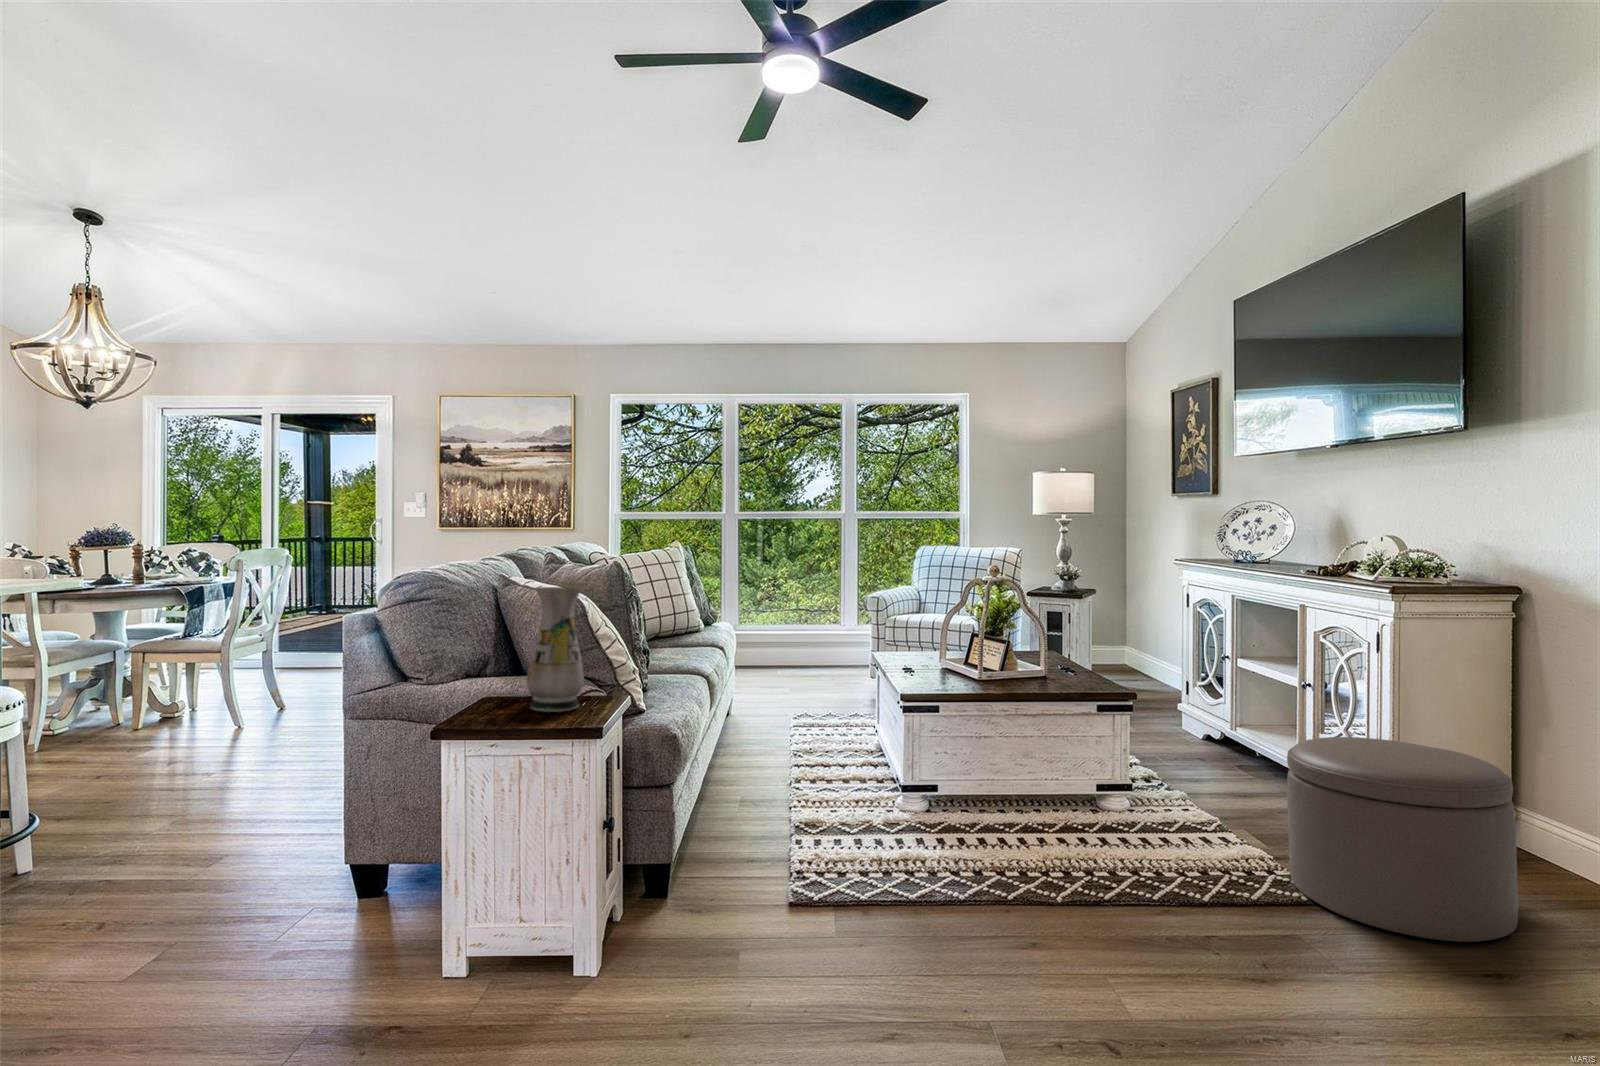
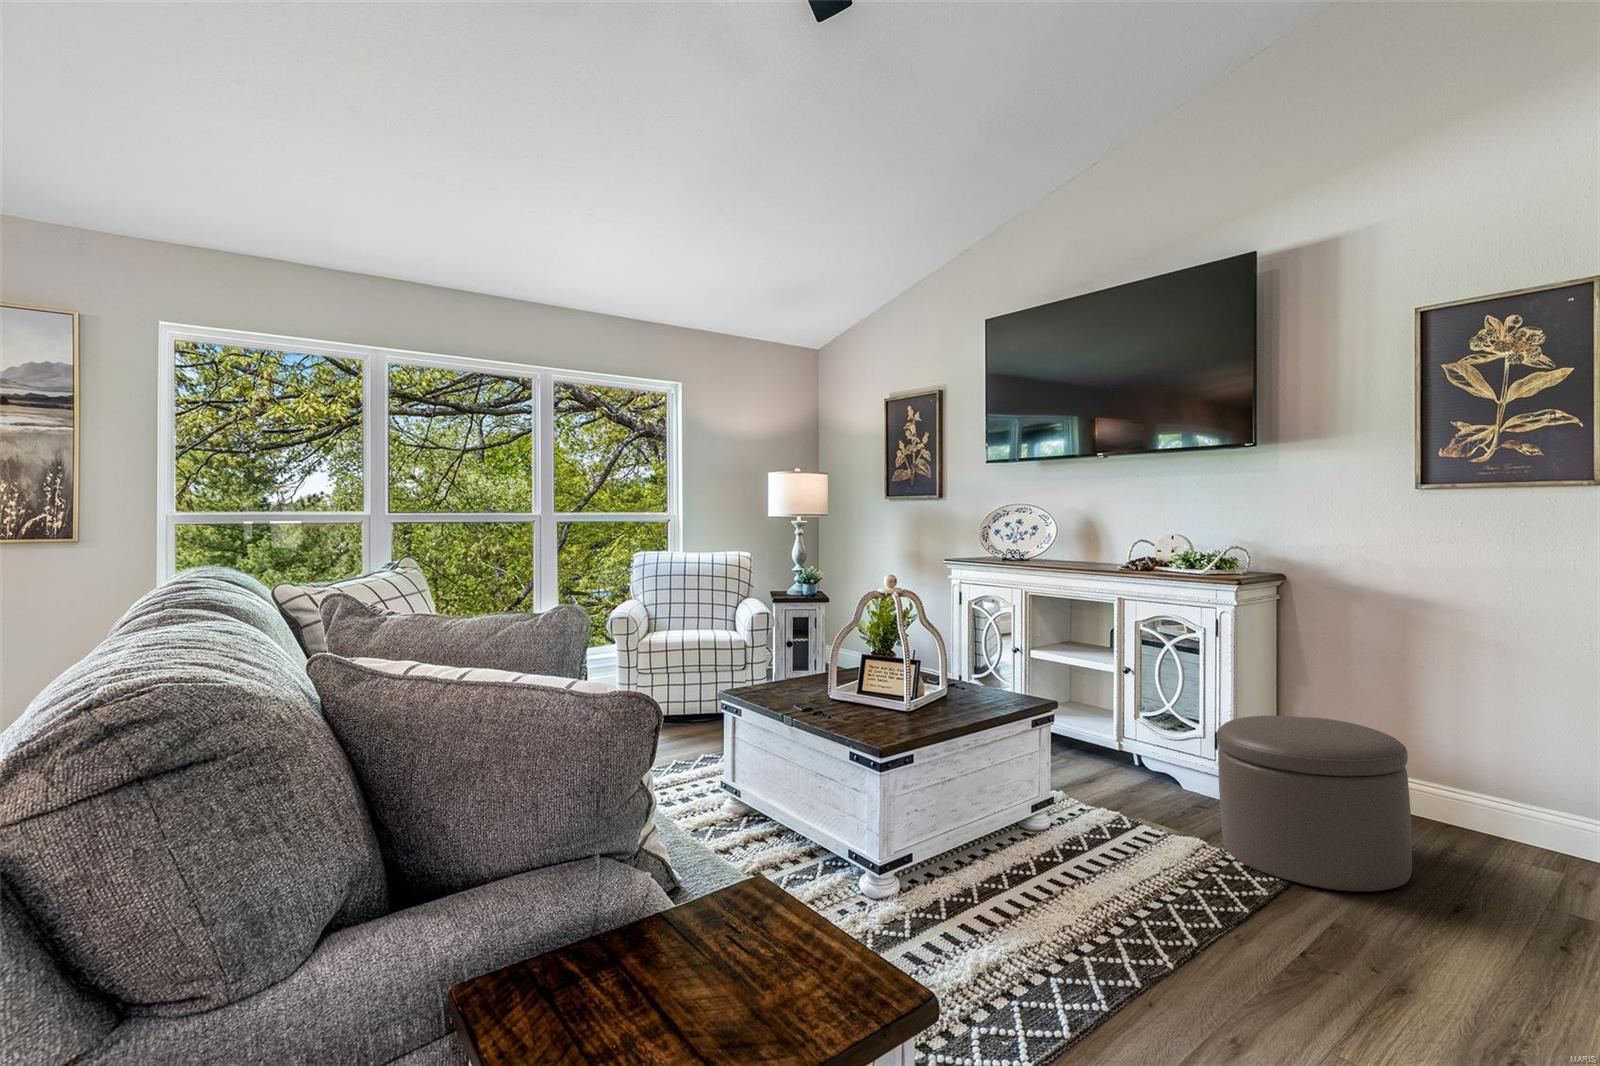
vase: present [527,587,584,712] -> none [671,682,794,987]

